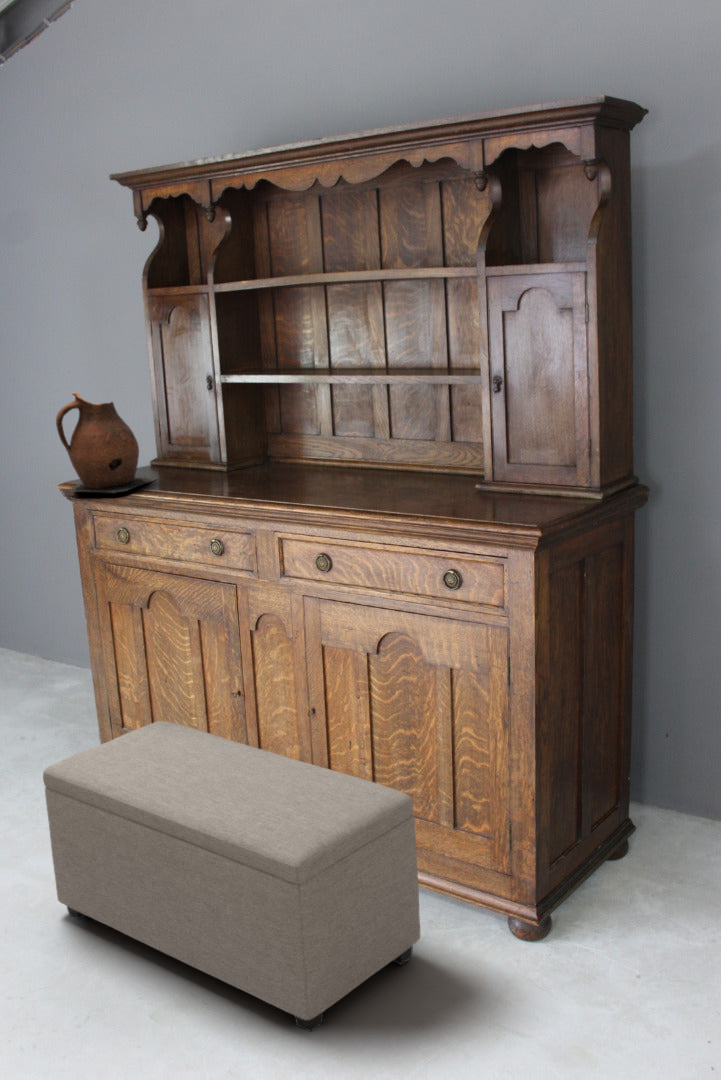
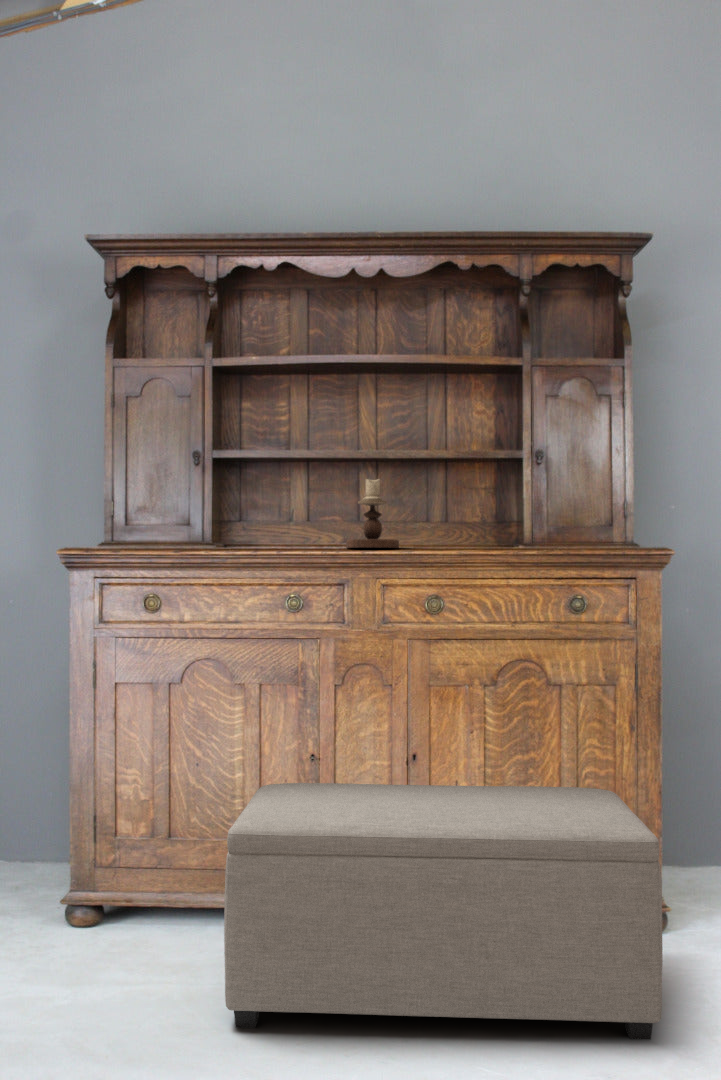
ceramic pitcher: present [56,392,156,494] -> none [104,445,193,552]
candlestick: none [275,414,332,494] -> present [346,479,399,548]

